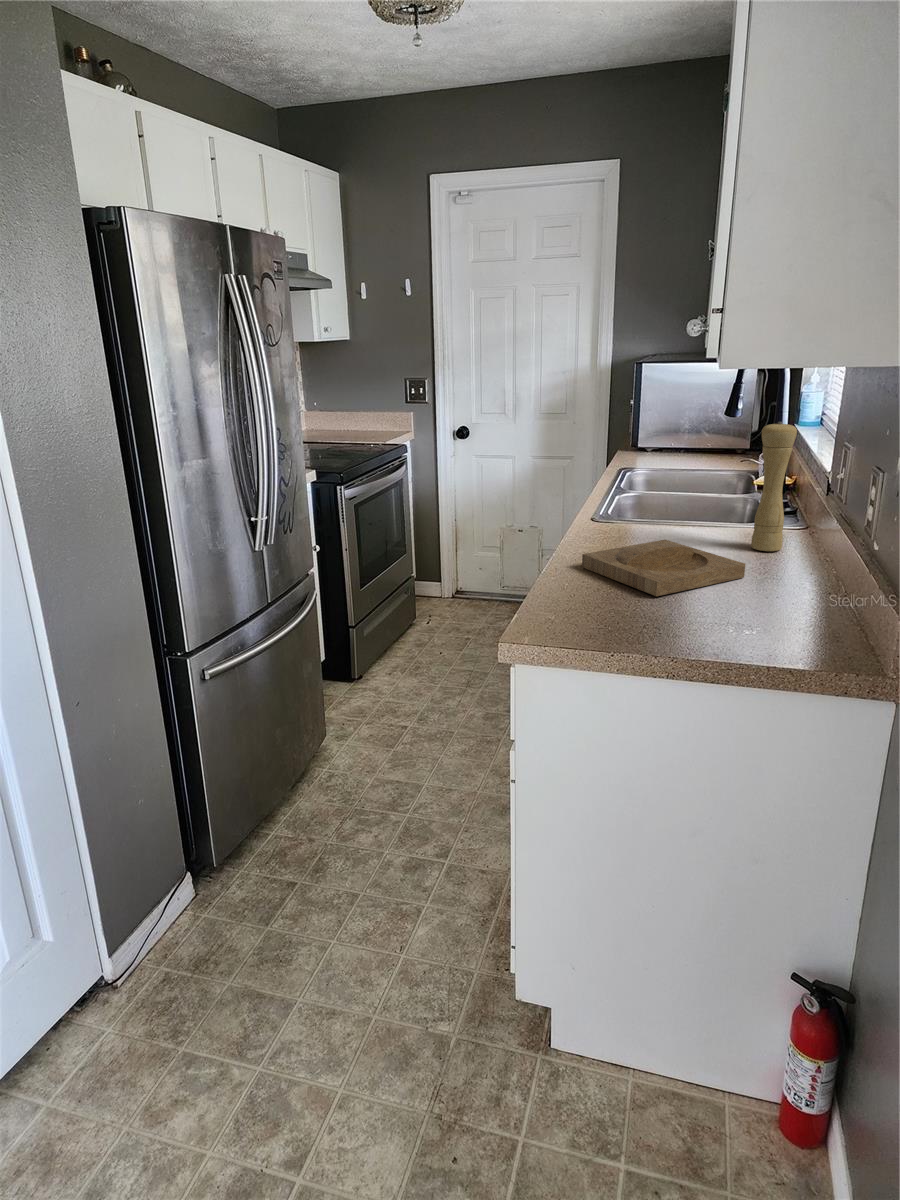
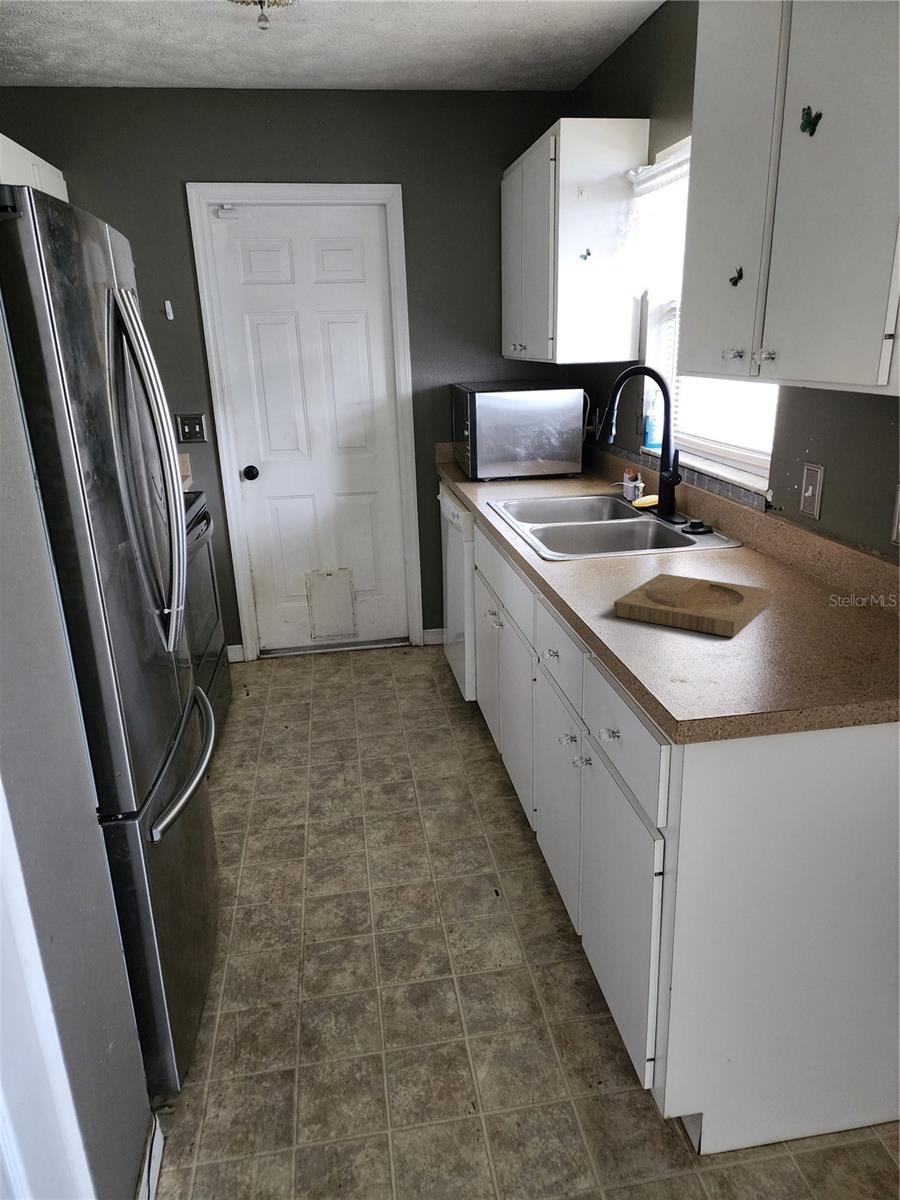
pepper mill: present [751,422,797,551] -> none [726,445,768,573]

